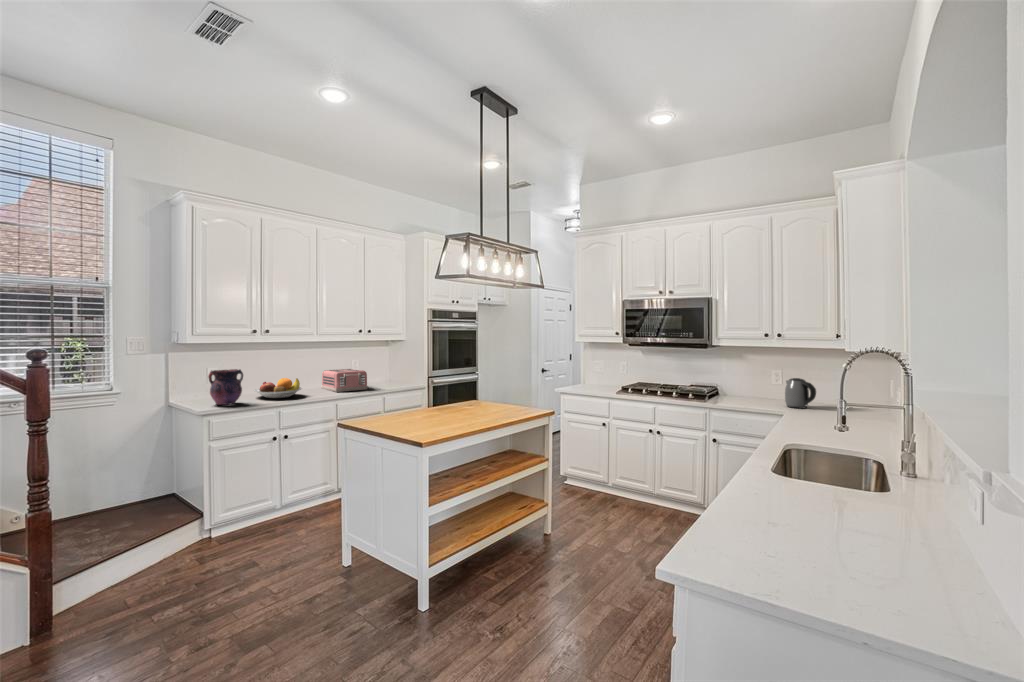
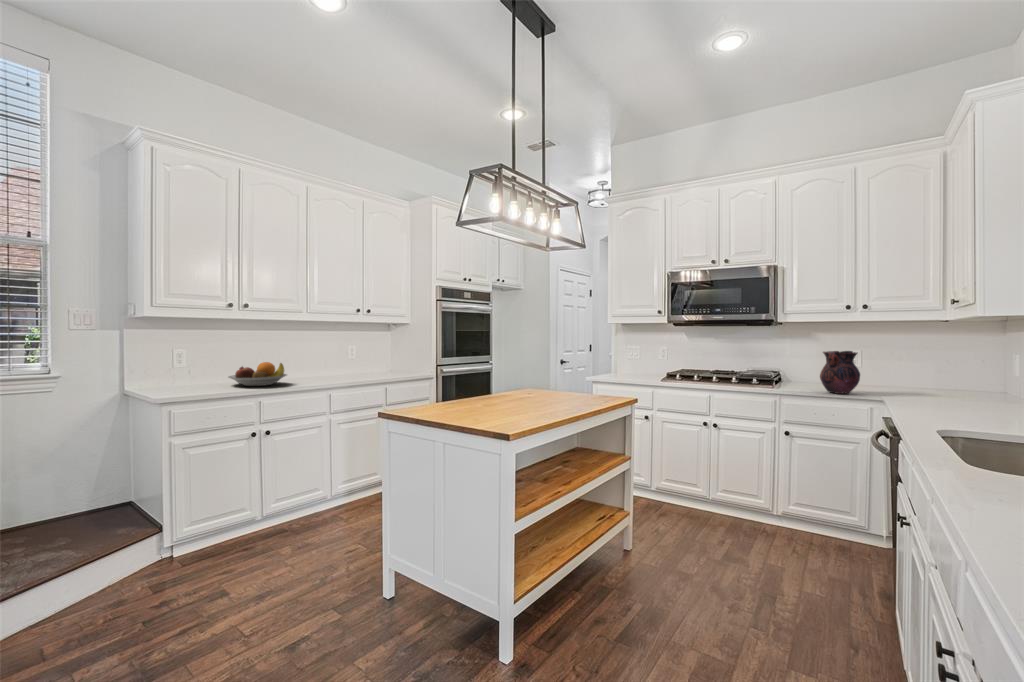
vase: present [208,369,243,405] -> present [820,351,860,394]
toaster: present [321,369,368,392] -> none [311,355,366,380]
kettle: present [785,378,816,409] -> none [875,358,919,395]

